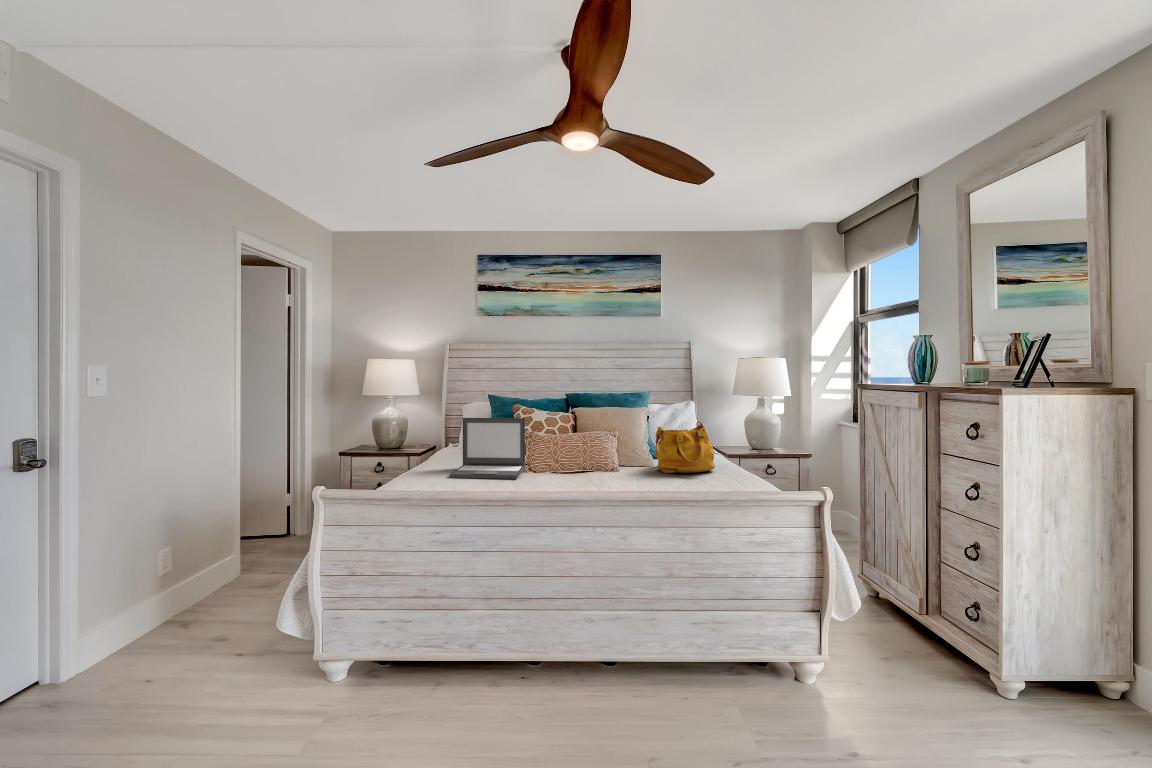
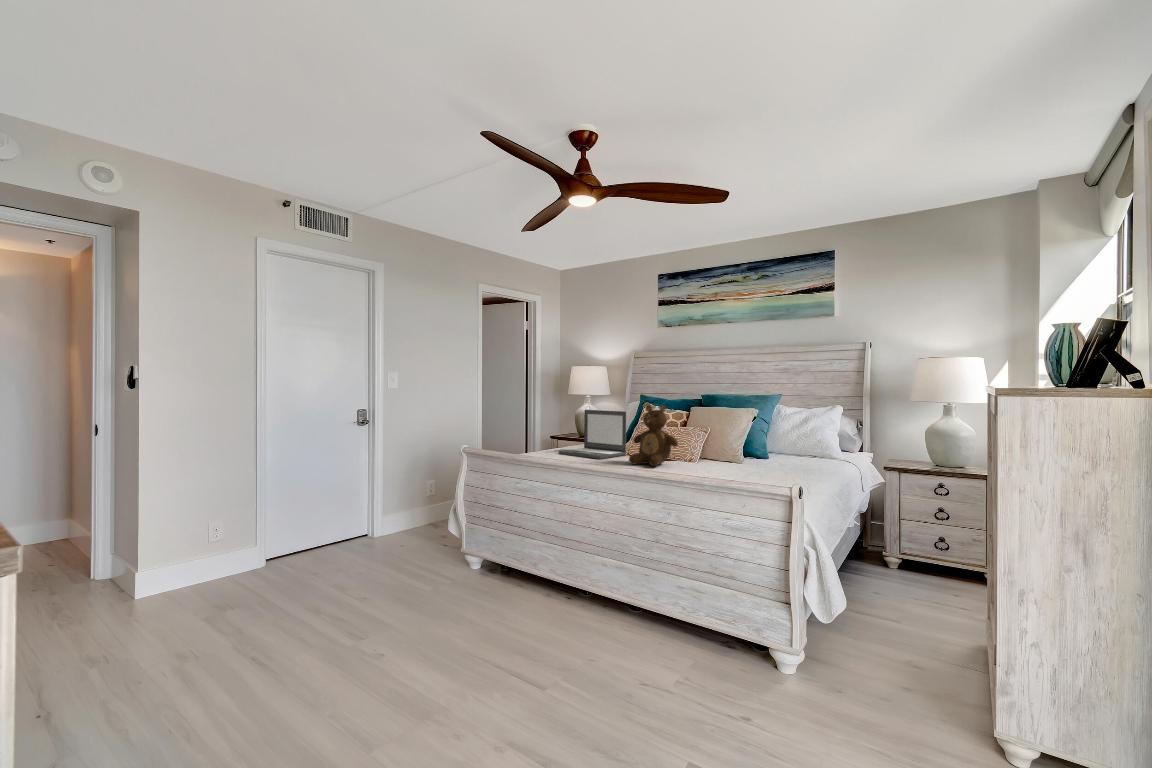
teddy bear: none [554,410,609,482] -> present [629,404,678,467]
handbag: present [655,422,715,473] -> none [734,423,802,473]

